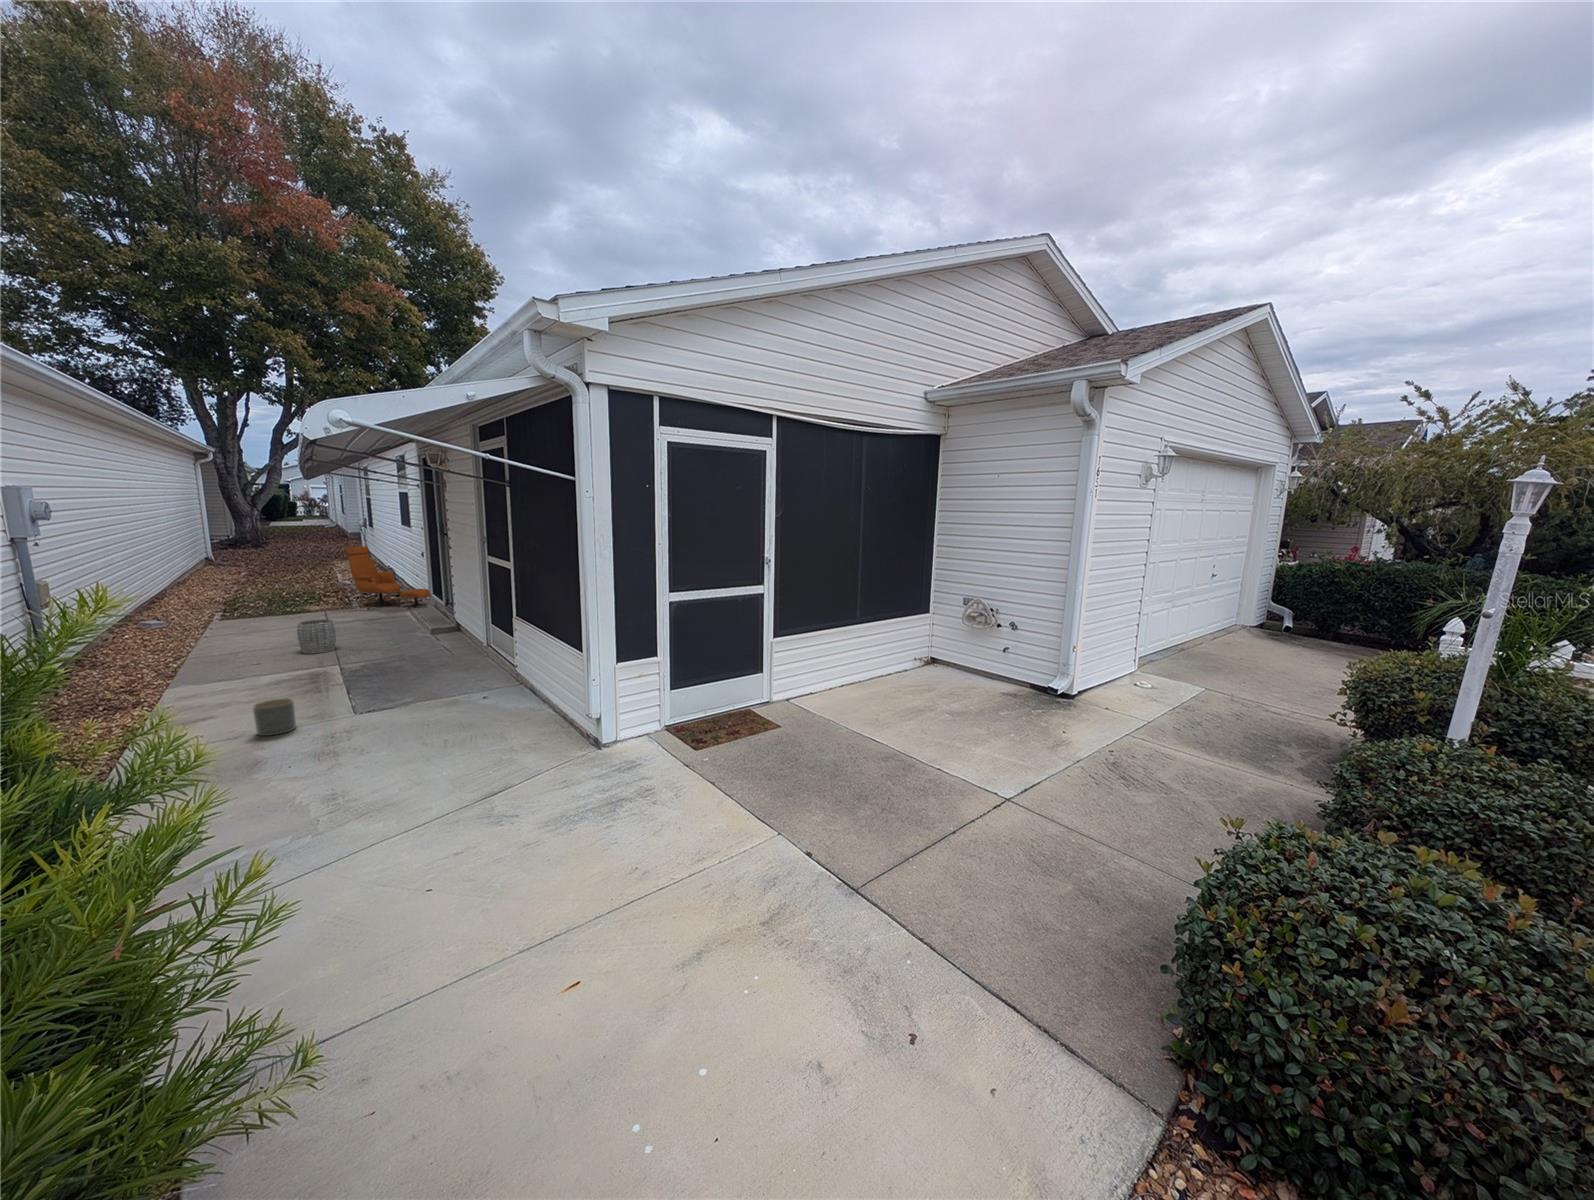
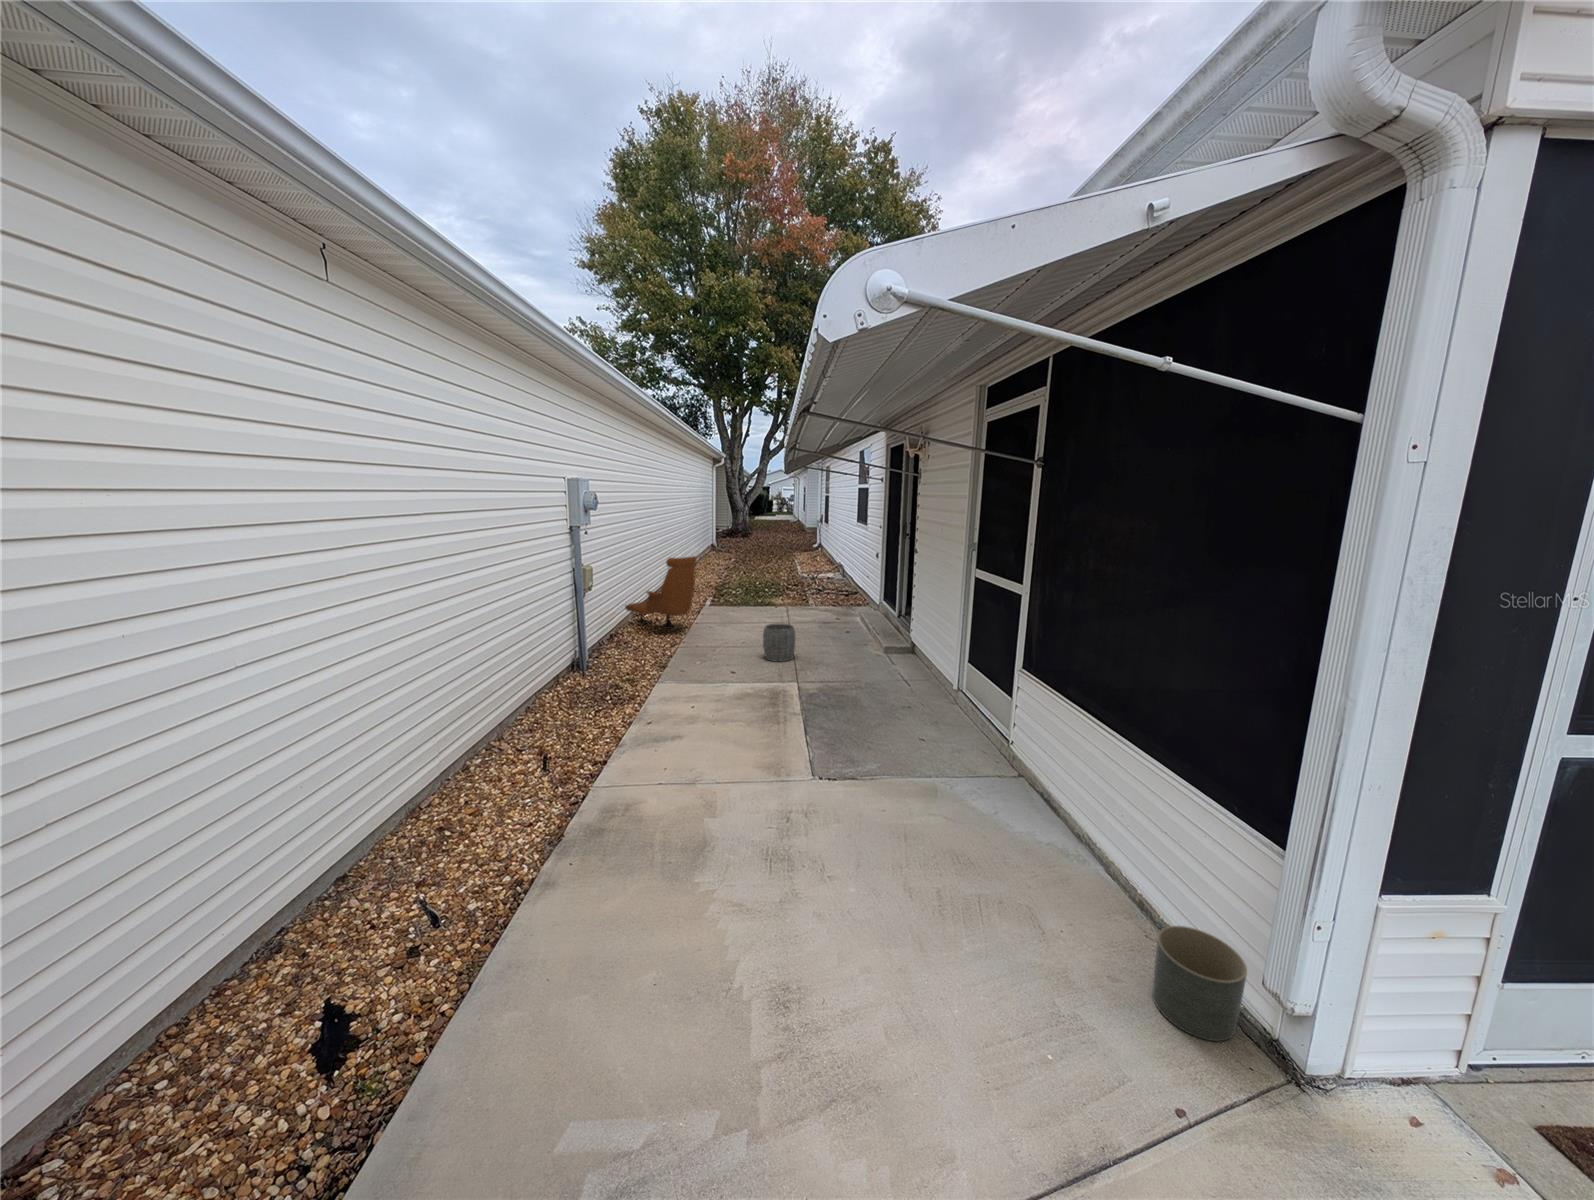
lounge chair: present [345,546,431,609] -> present [625,556,696,634]
planter: present [253,698,296,736] -> present [1152,926,1247,1041]

